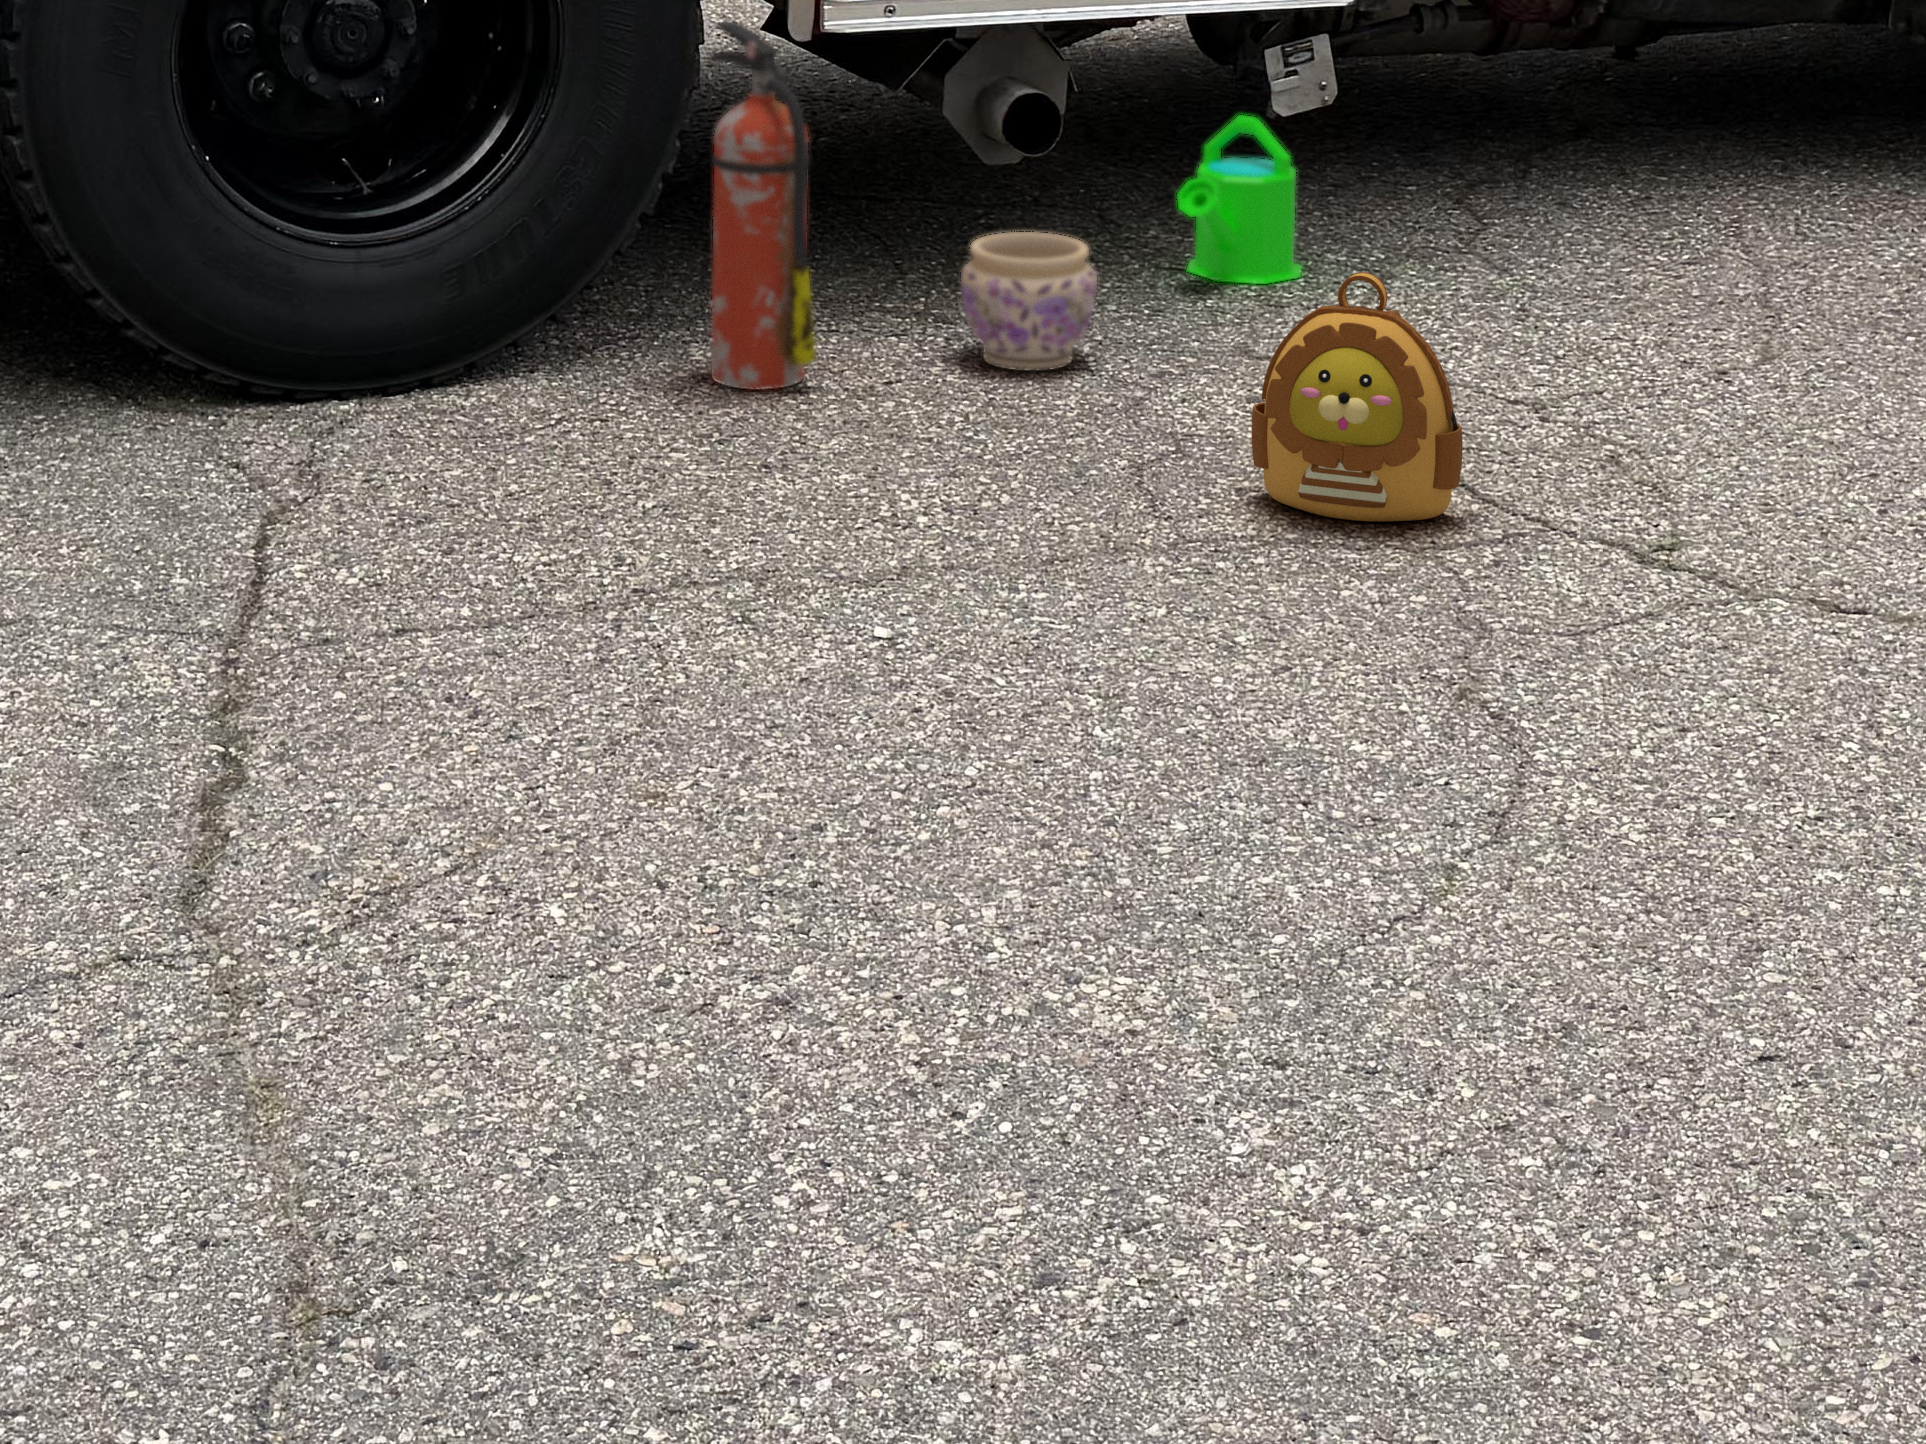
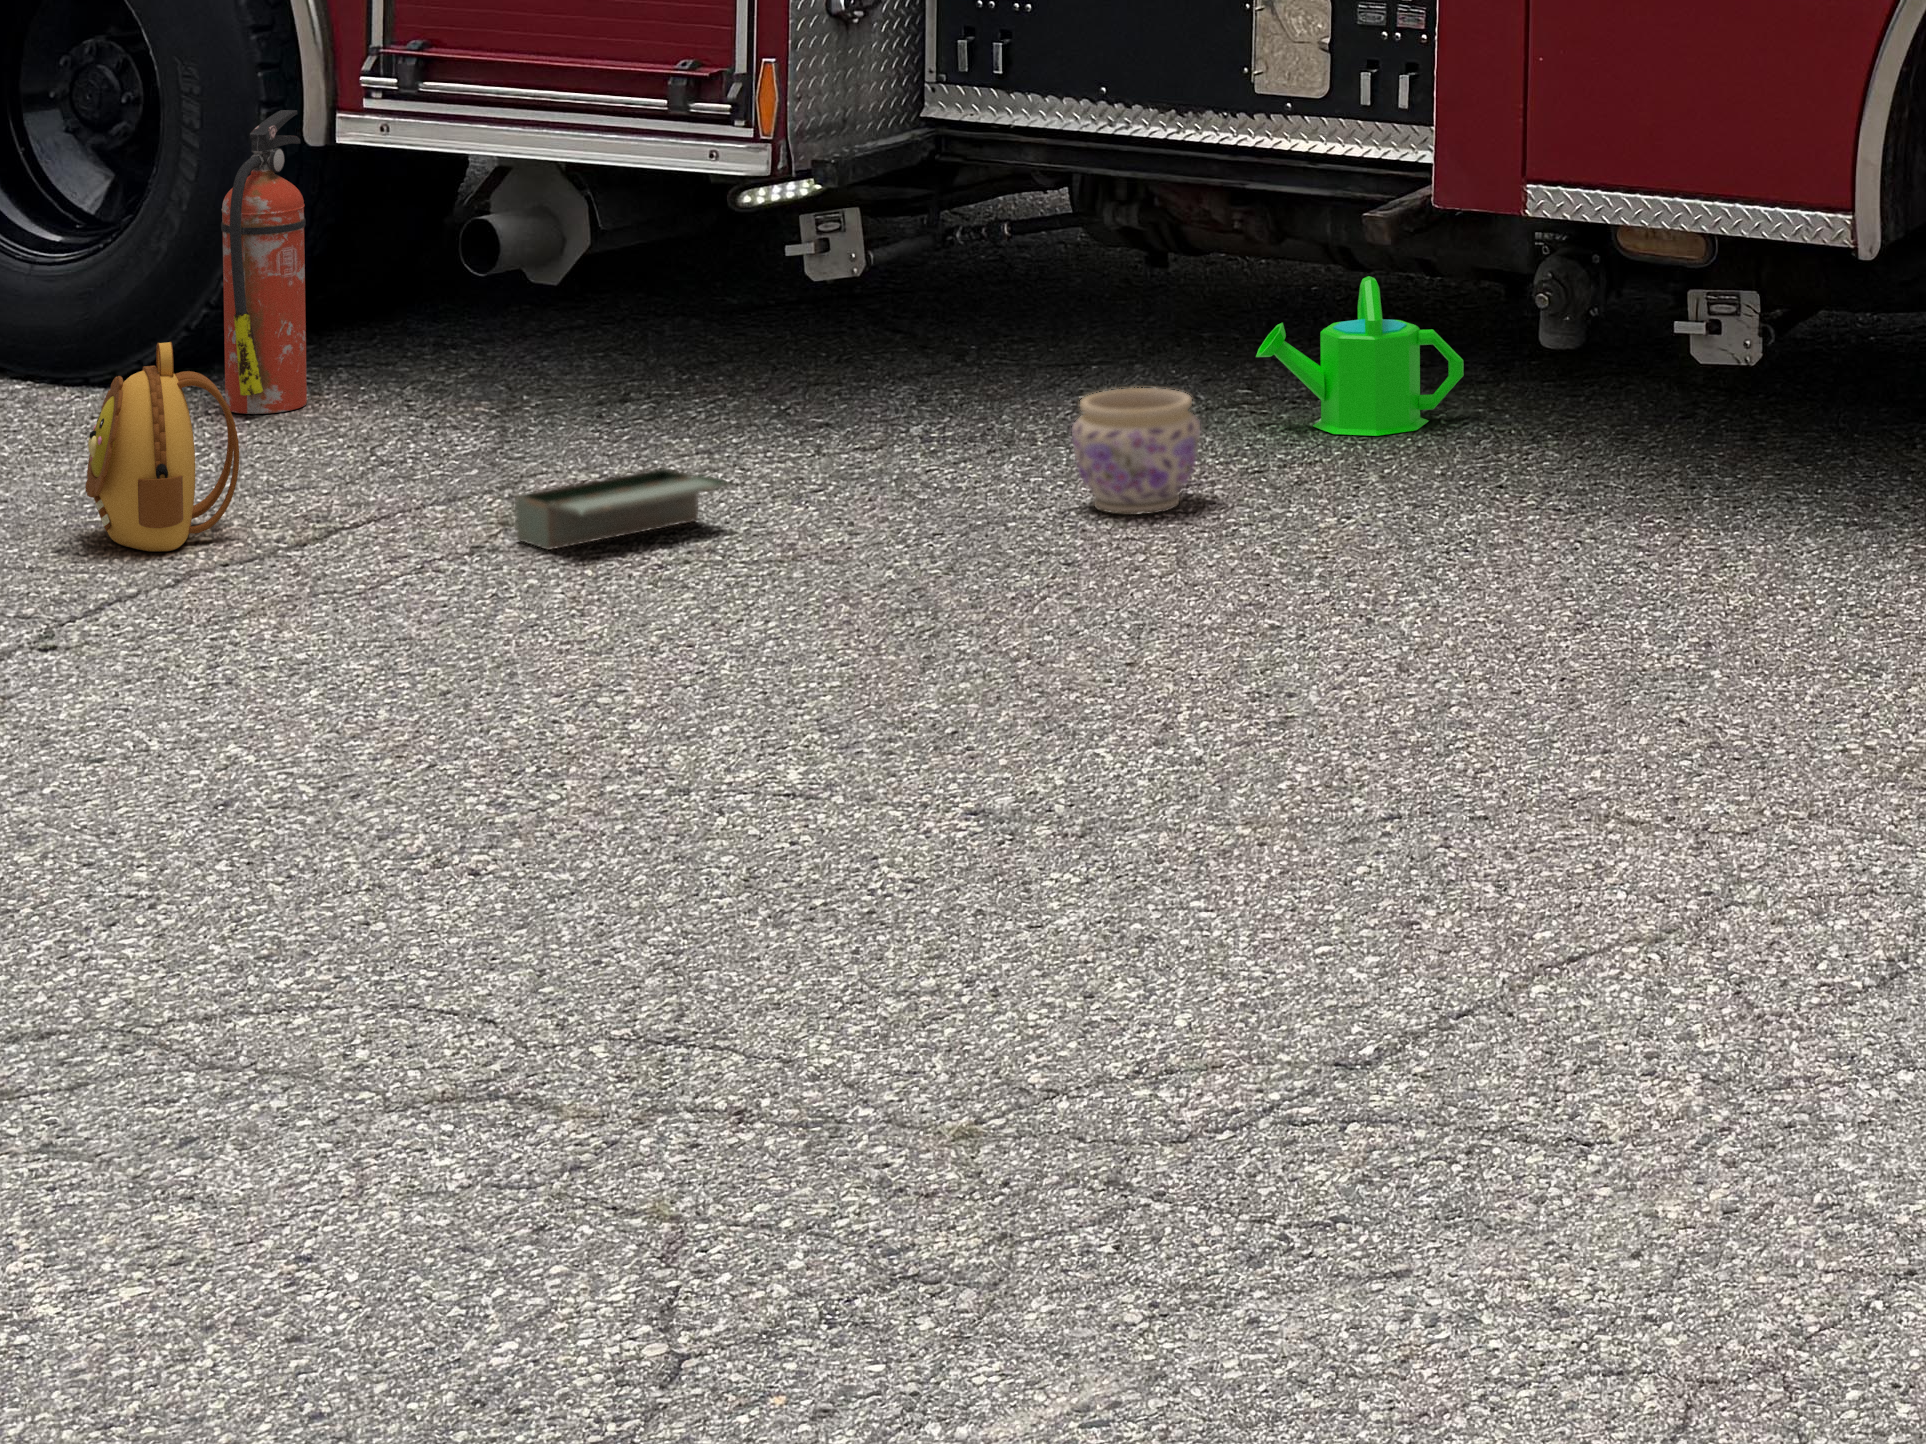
watering can: present [1178,115,1302,284] -> present [1256,276,1464,436]
planter: present [961,232,1097,371] -> present [1072,388,1200,515]
toolbox: none [1581,319,1760,422] -> present [515,468,730,550]

